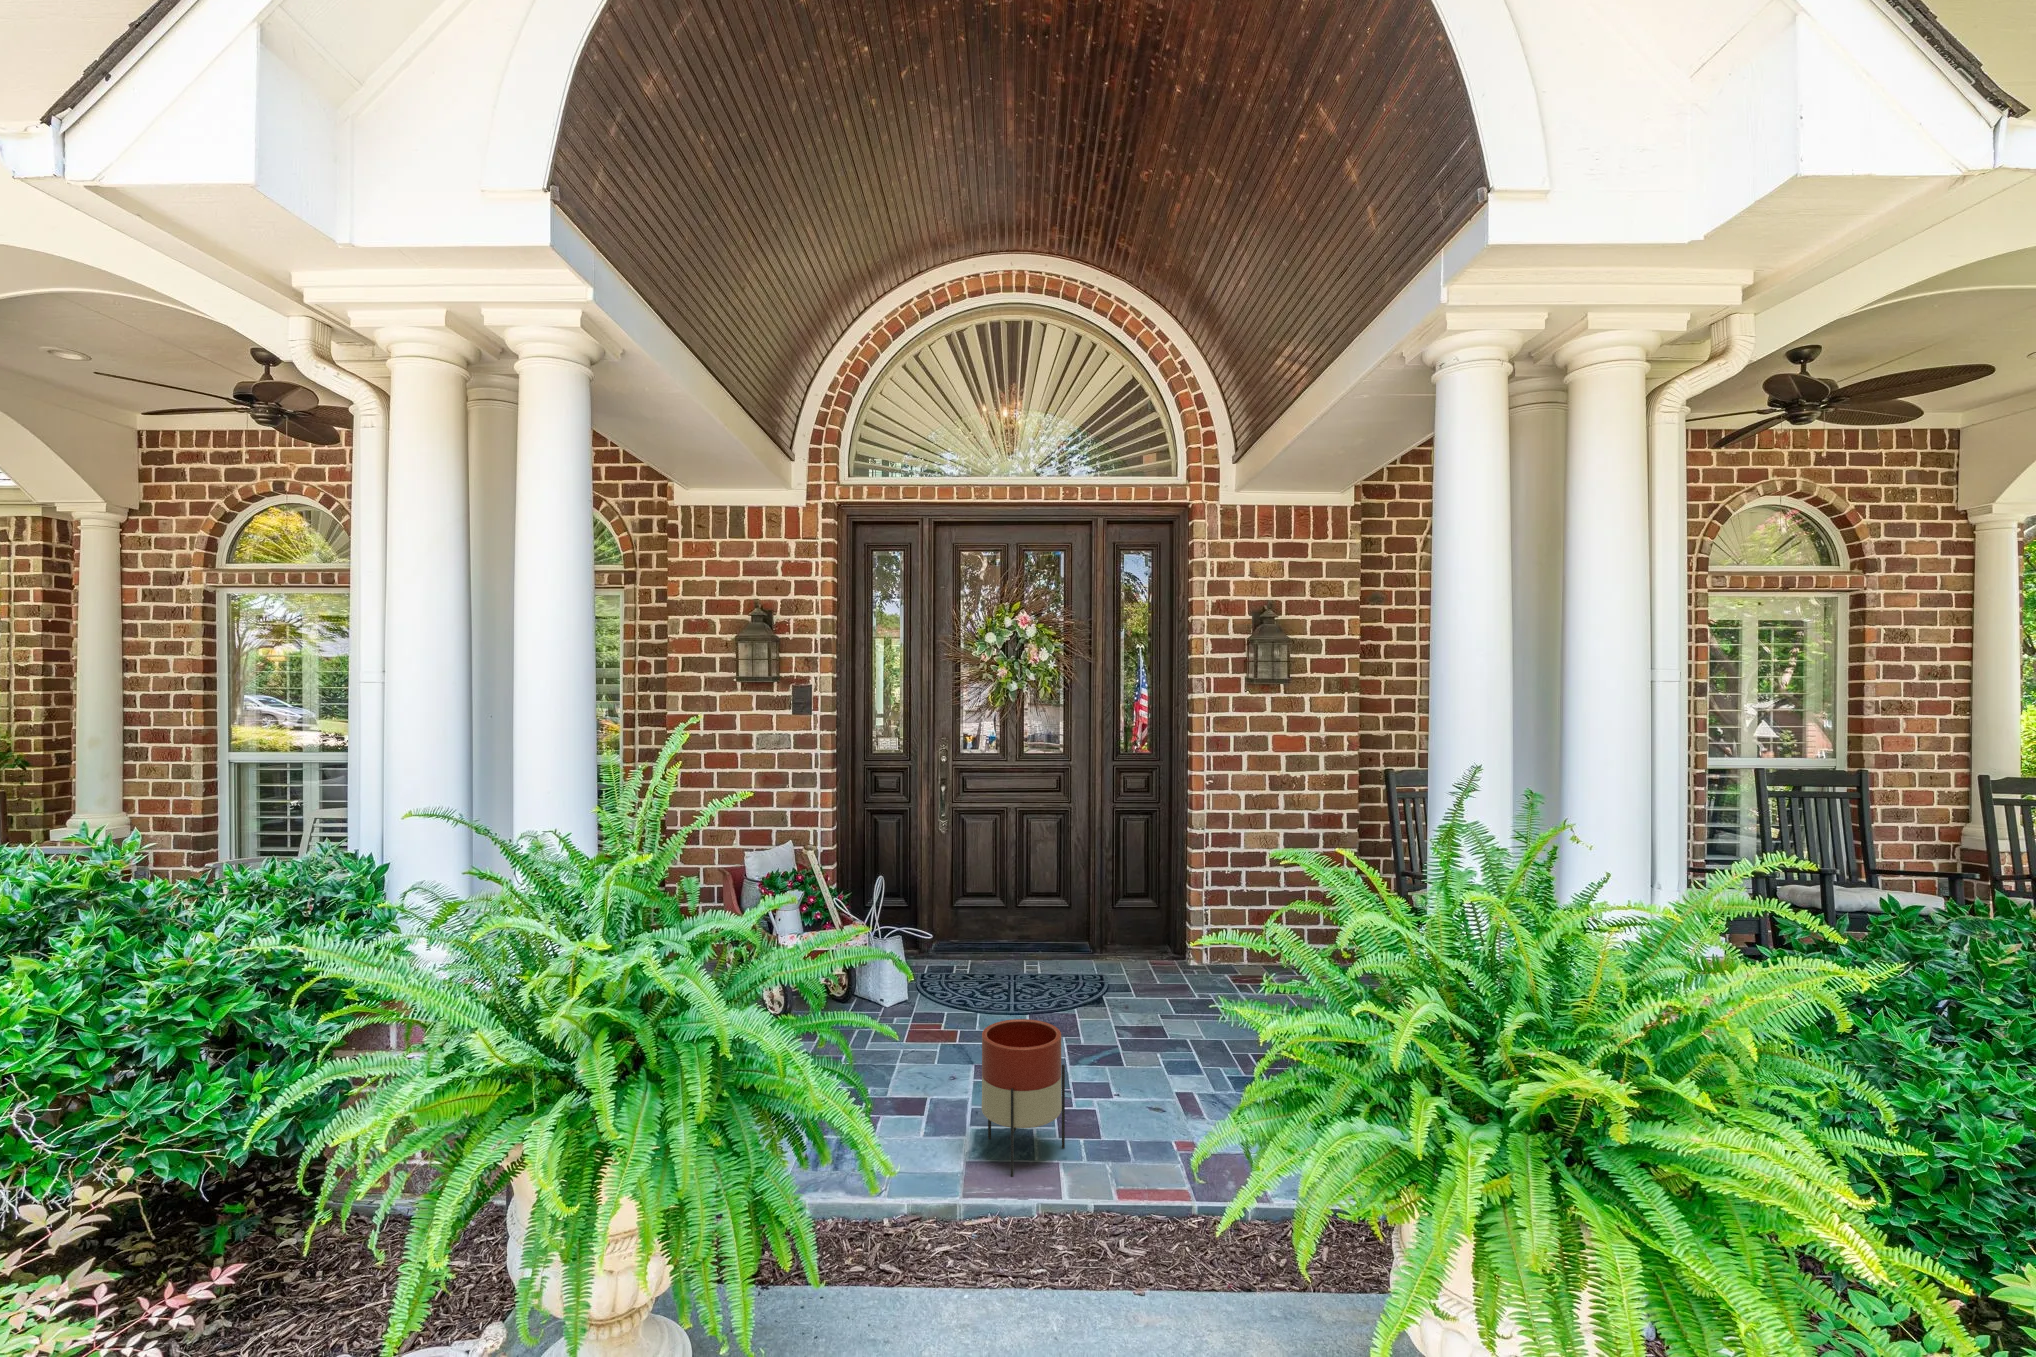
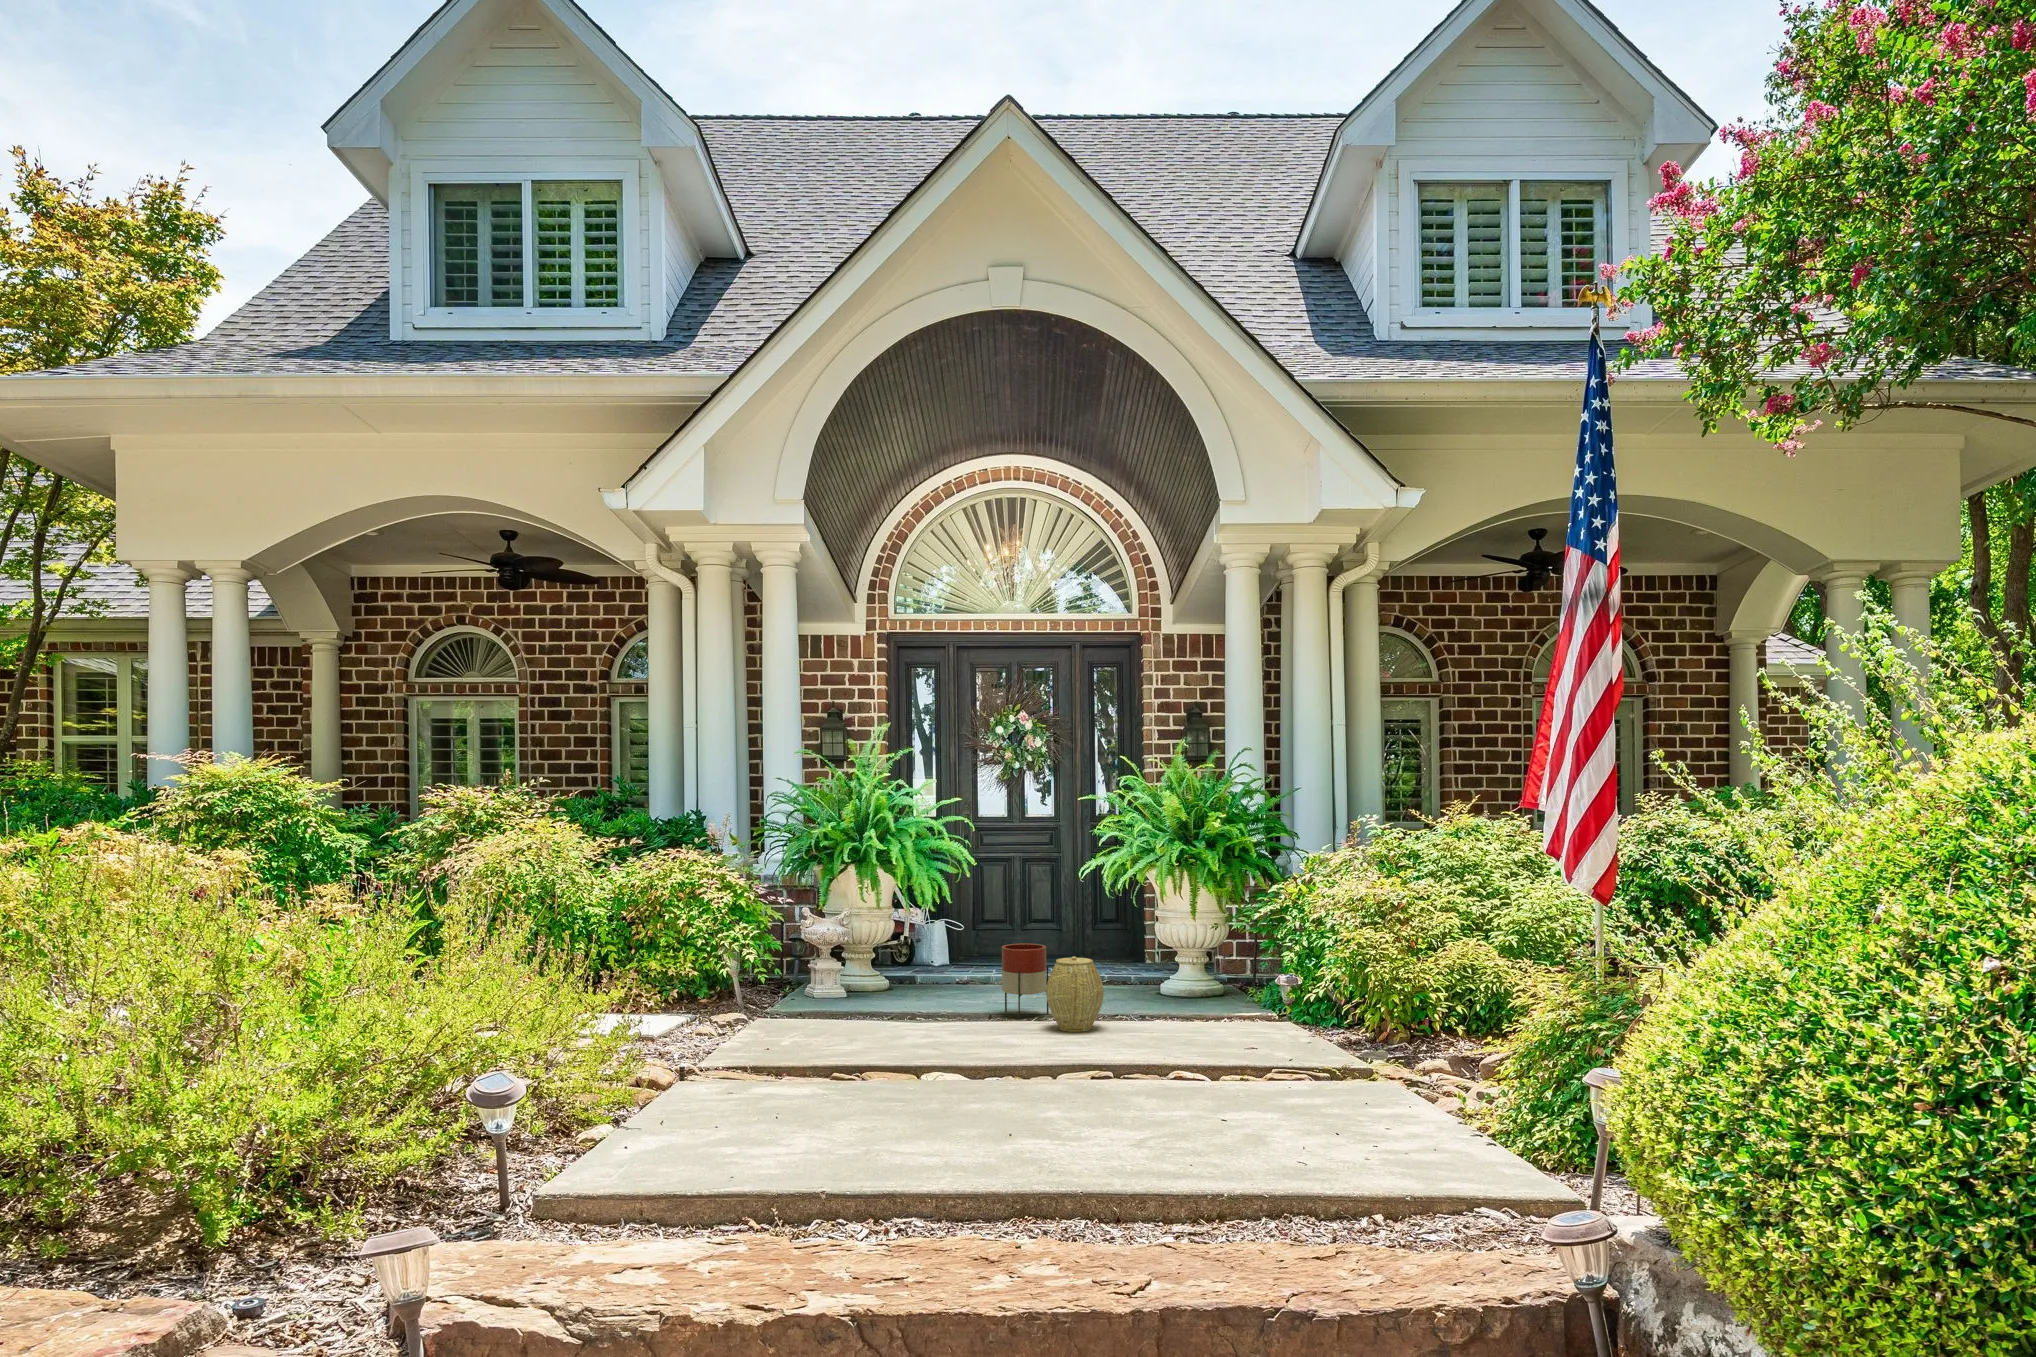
woven basket: none [1064,1080,1176,1242] -> present [1046,956,1104,1032]

